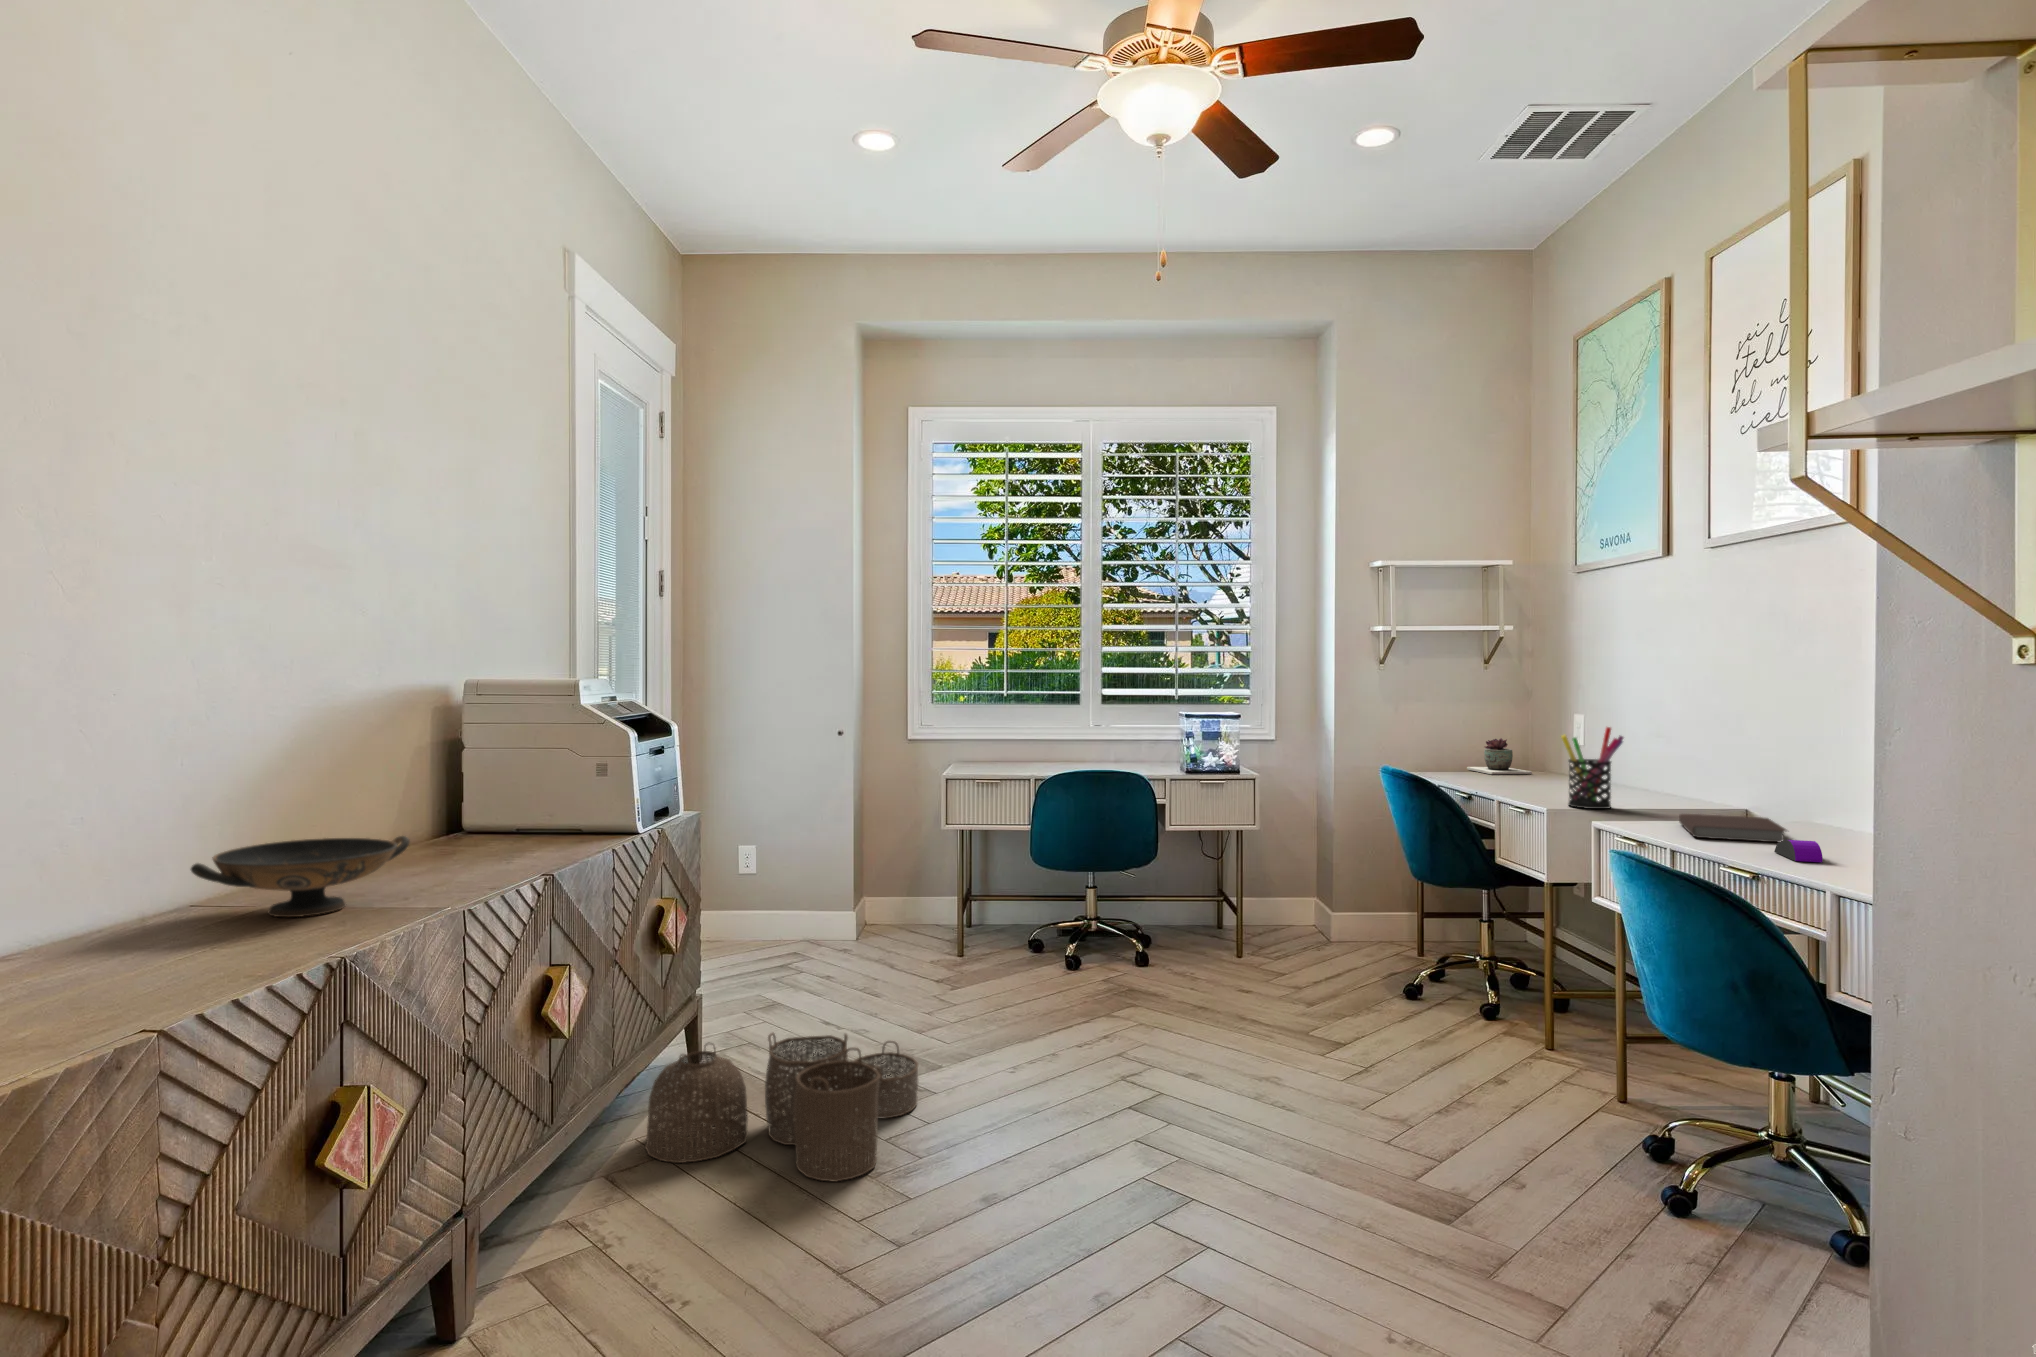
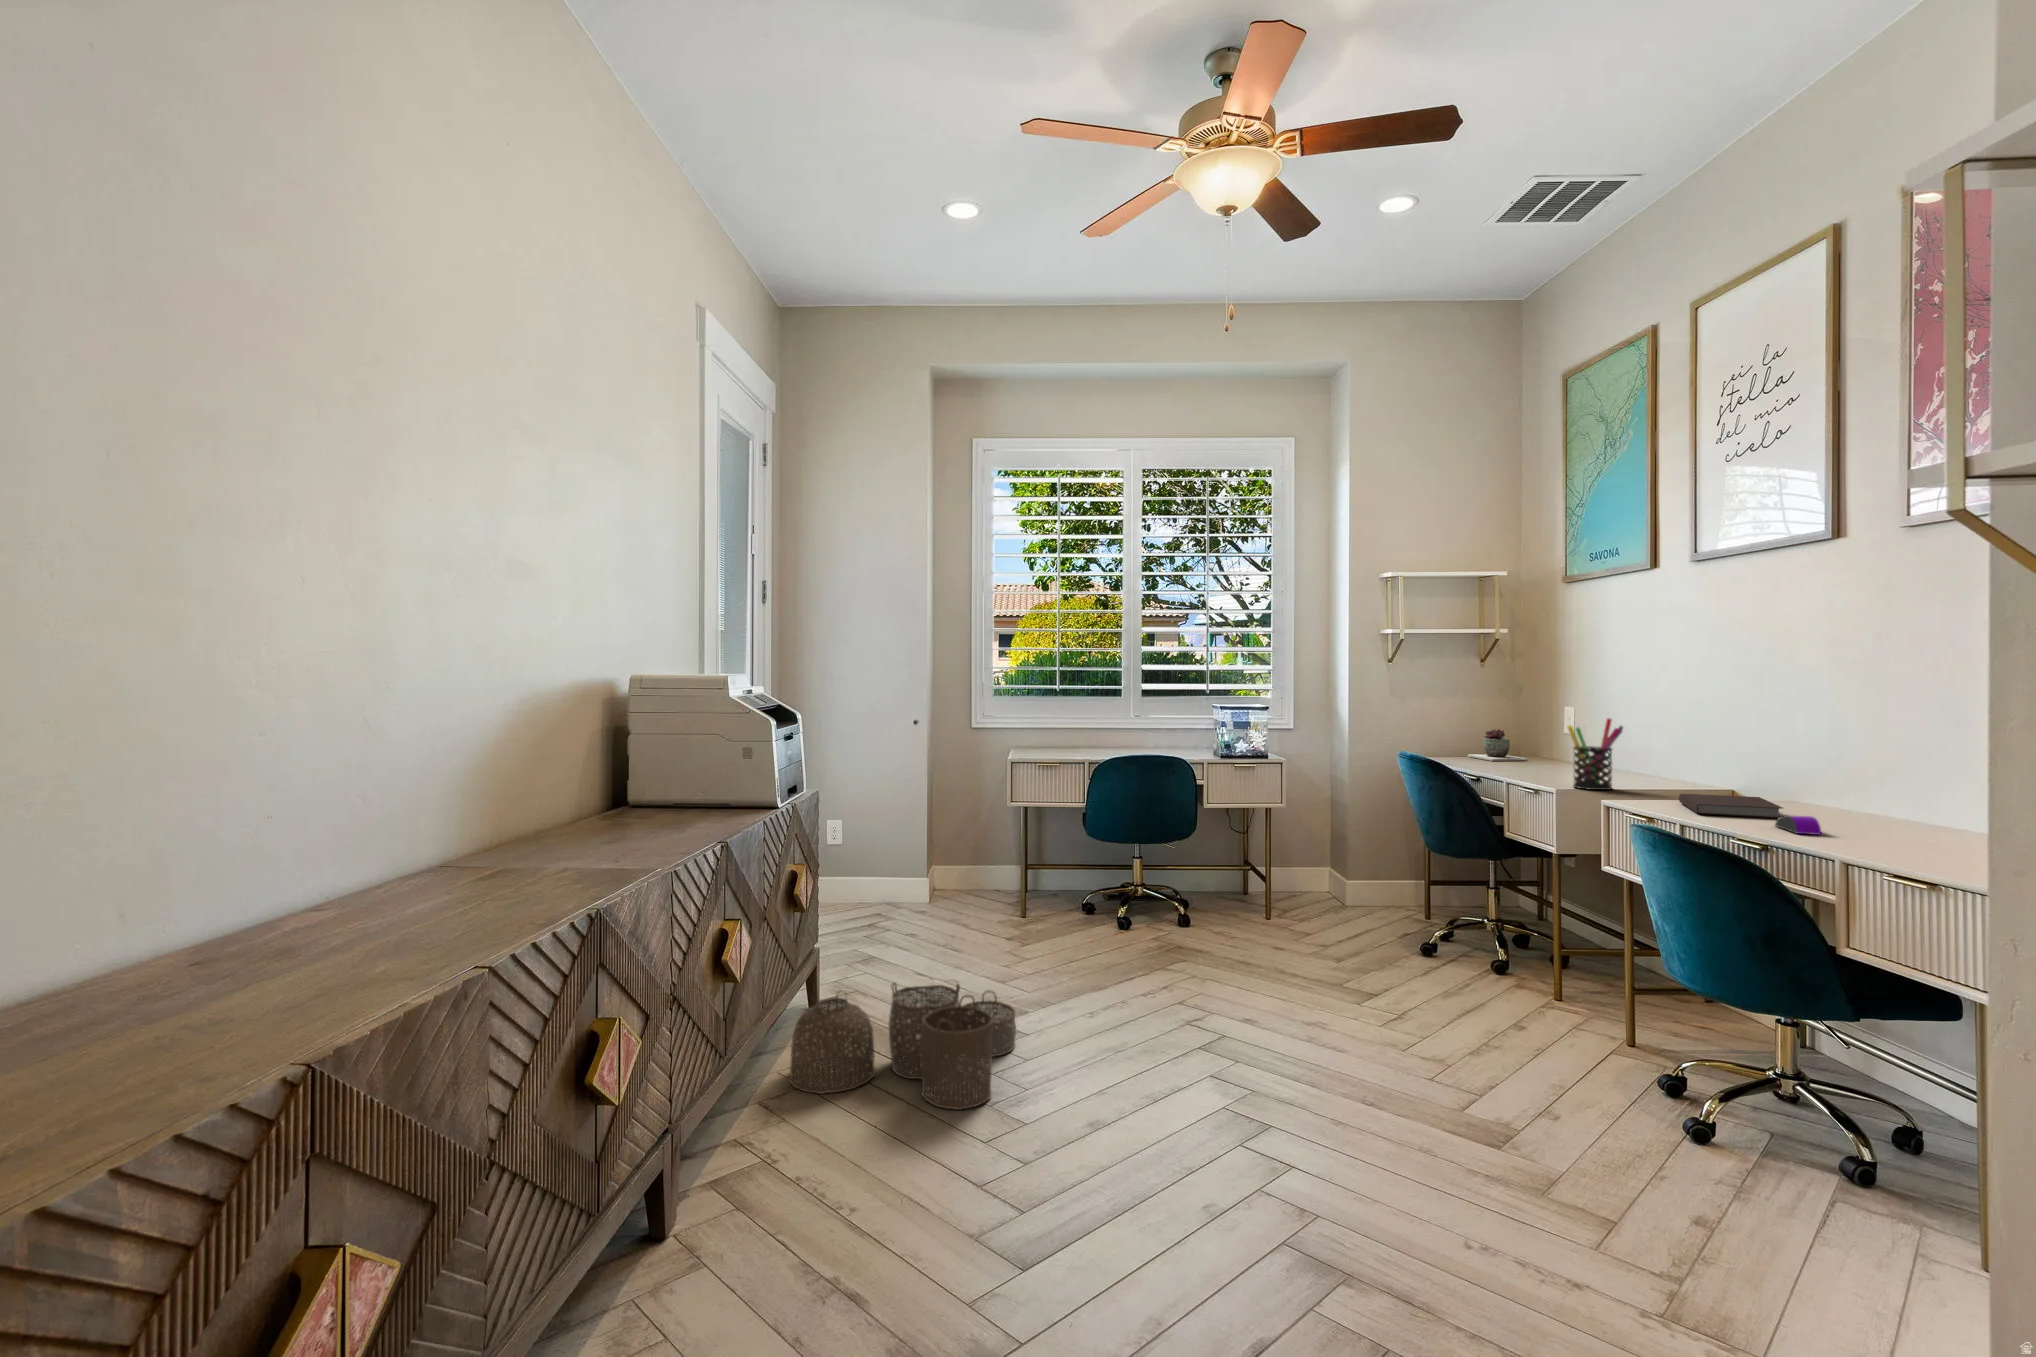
decorative bowl: present [191,836,410,917] -> none [453,810,617,878]

